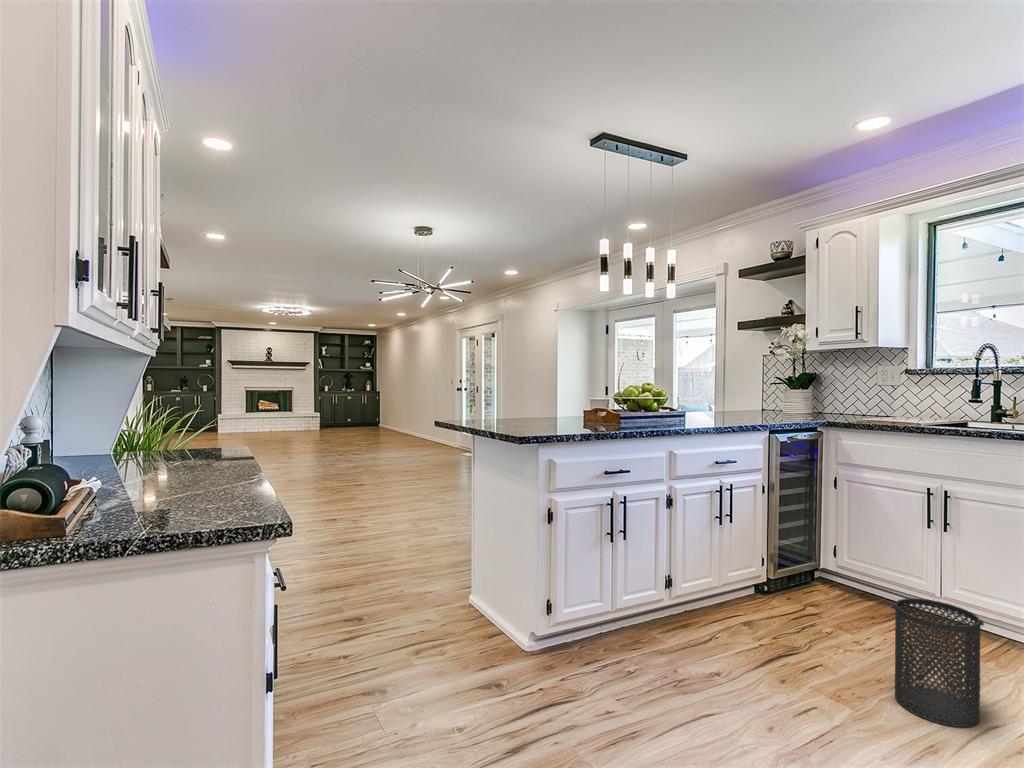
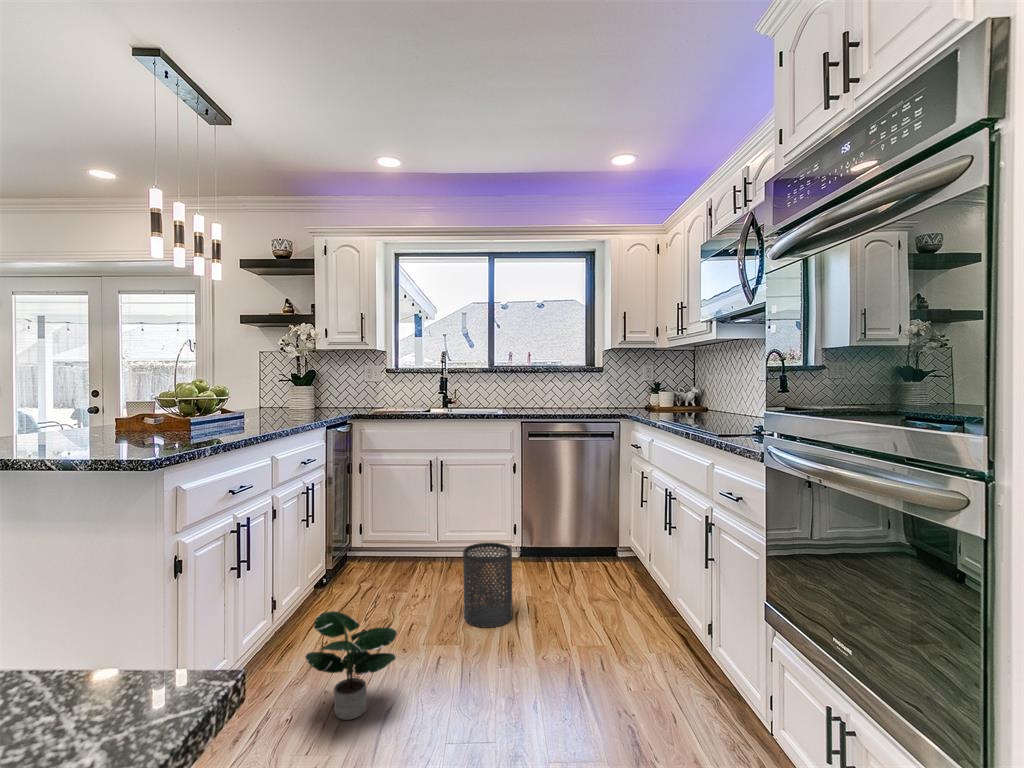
potted plant: none [638,591,731,704] -> present [305,611,397,720]

